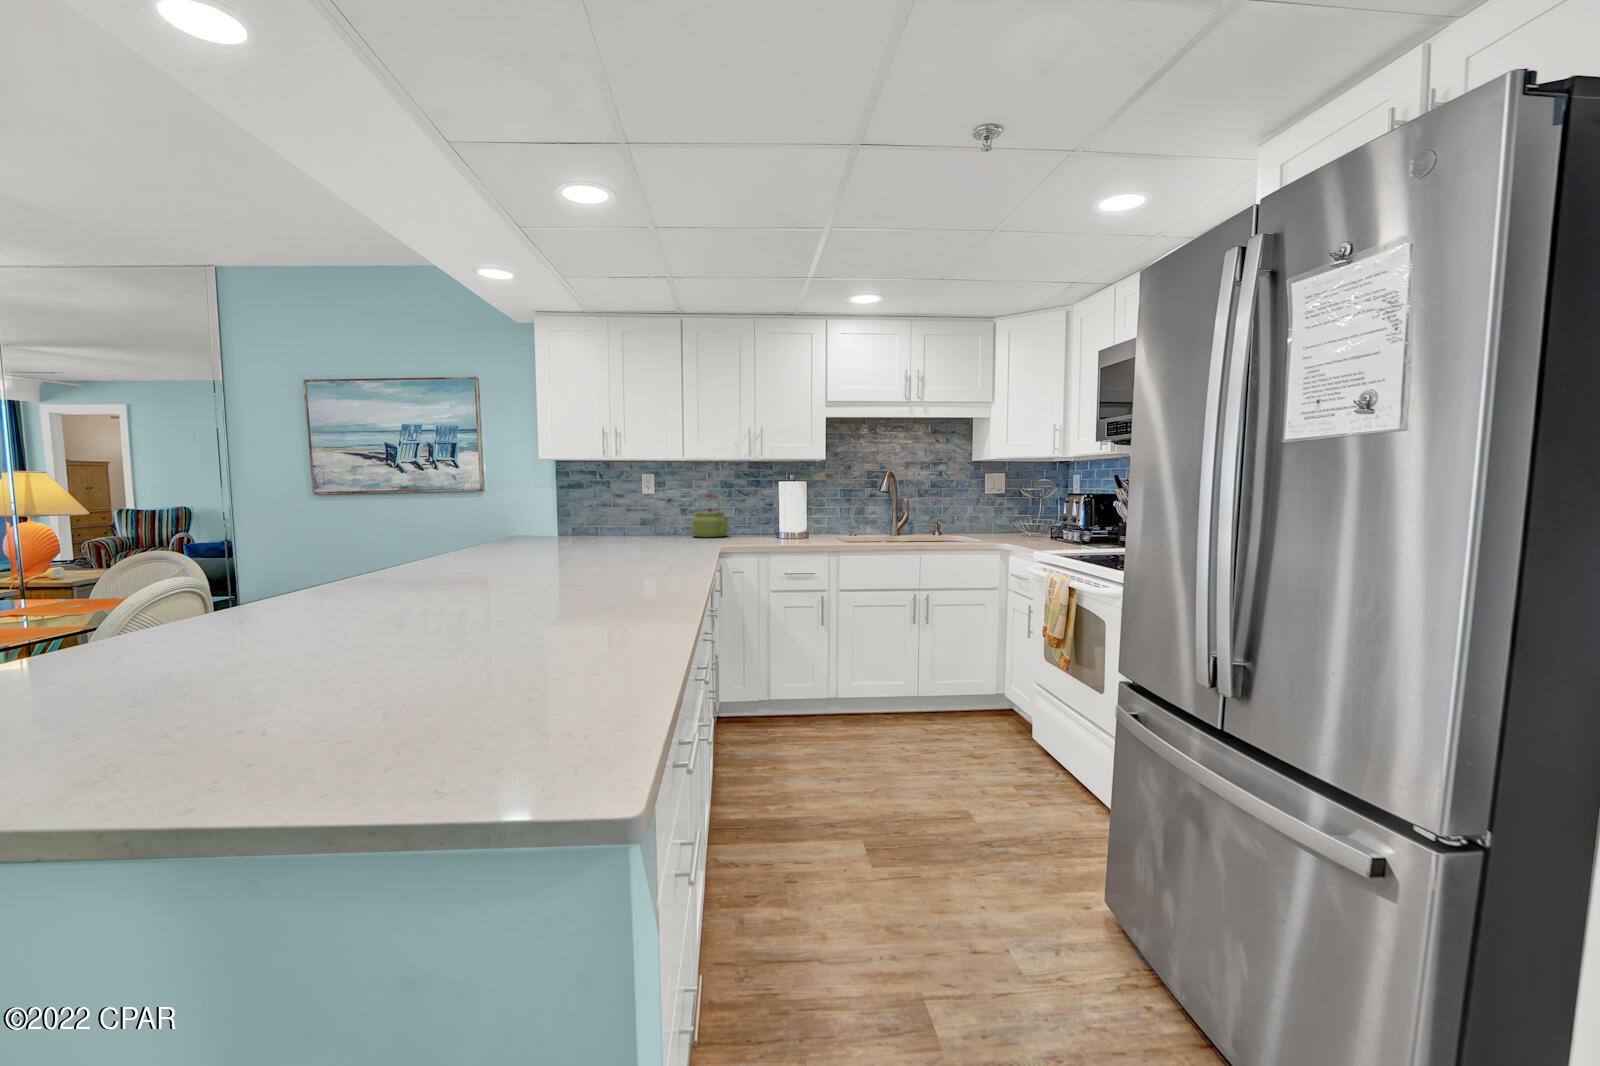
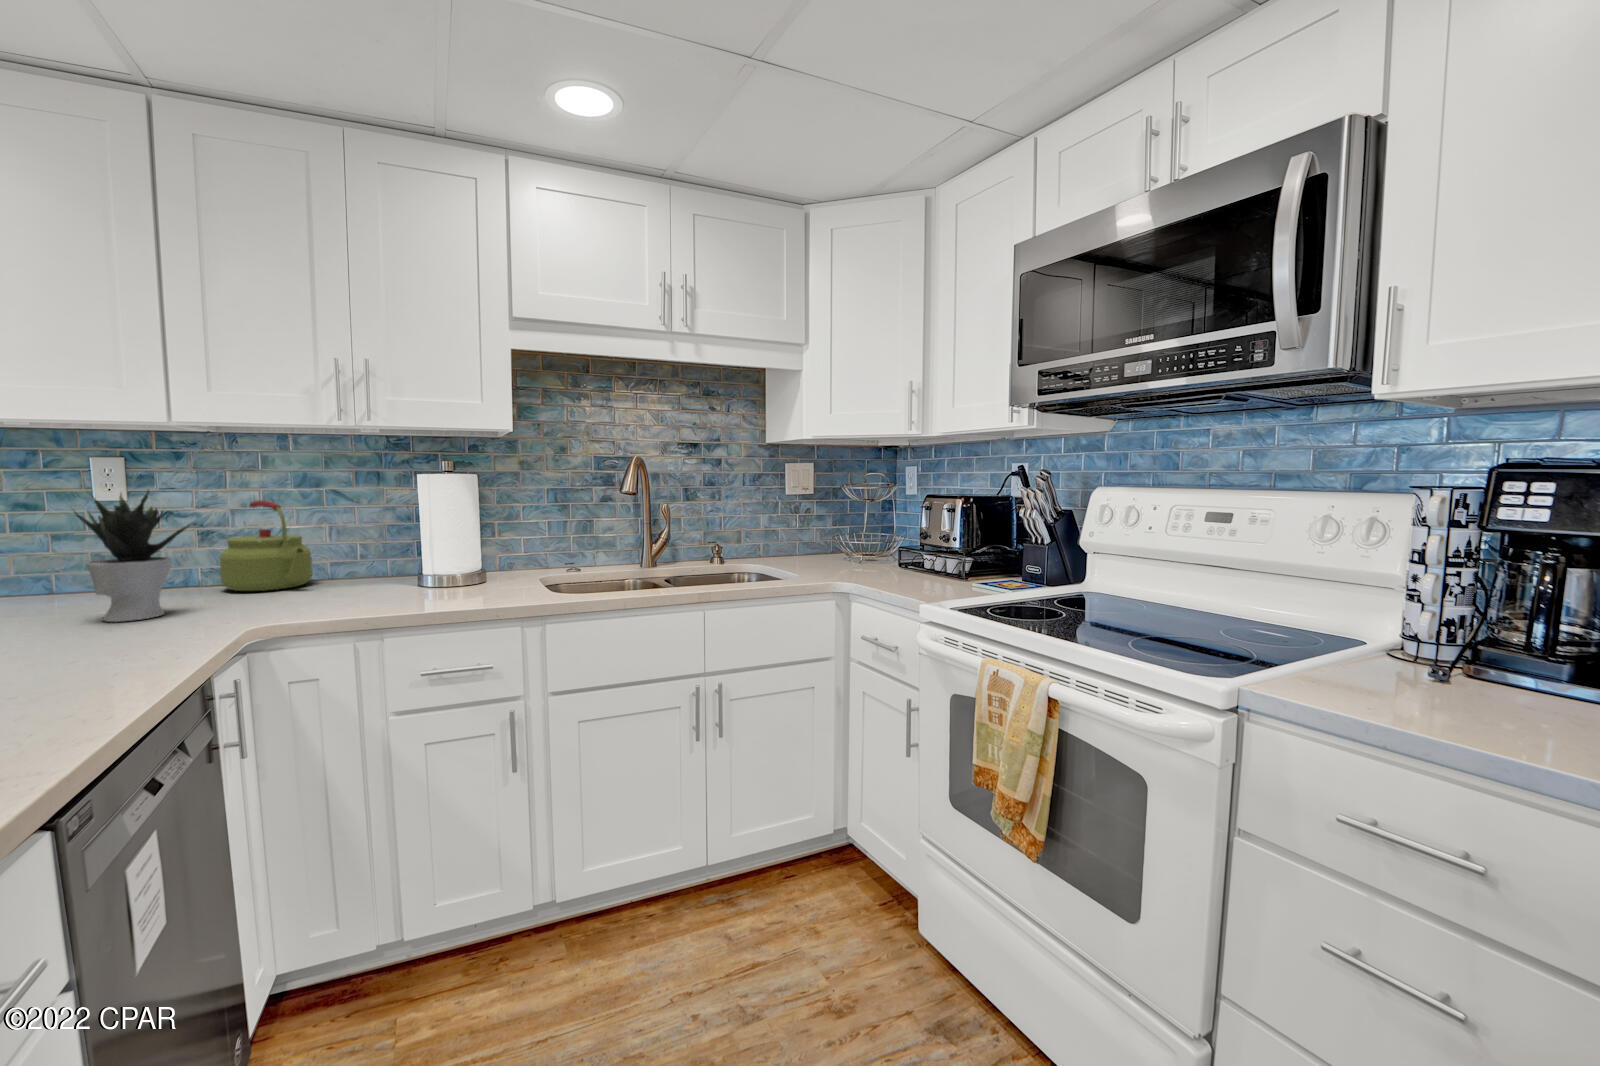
potted plant: none [652,486,692,543] -> present [74,490,190,622]

